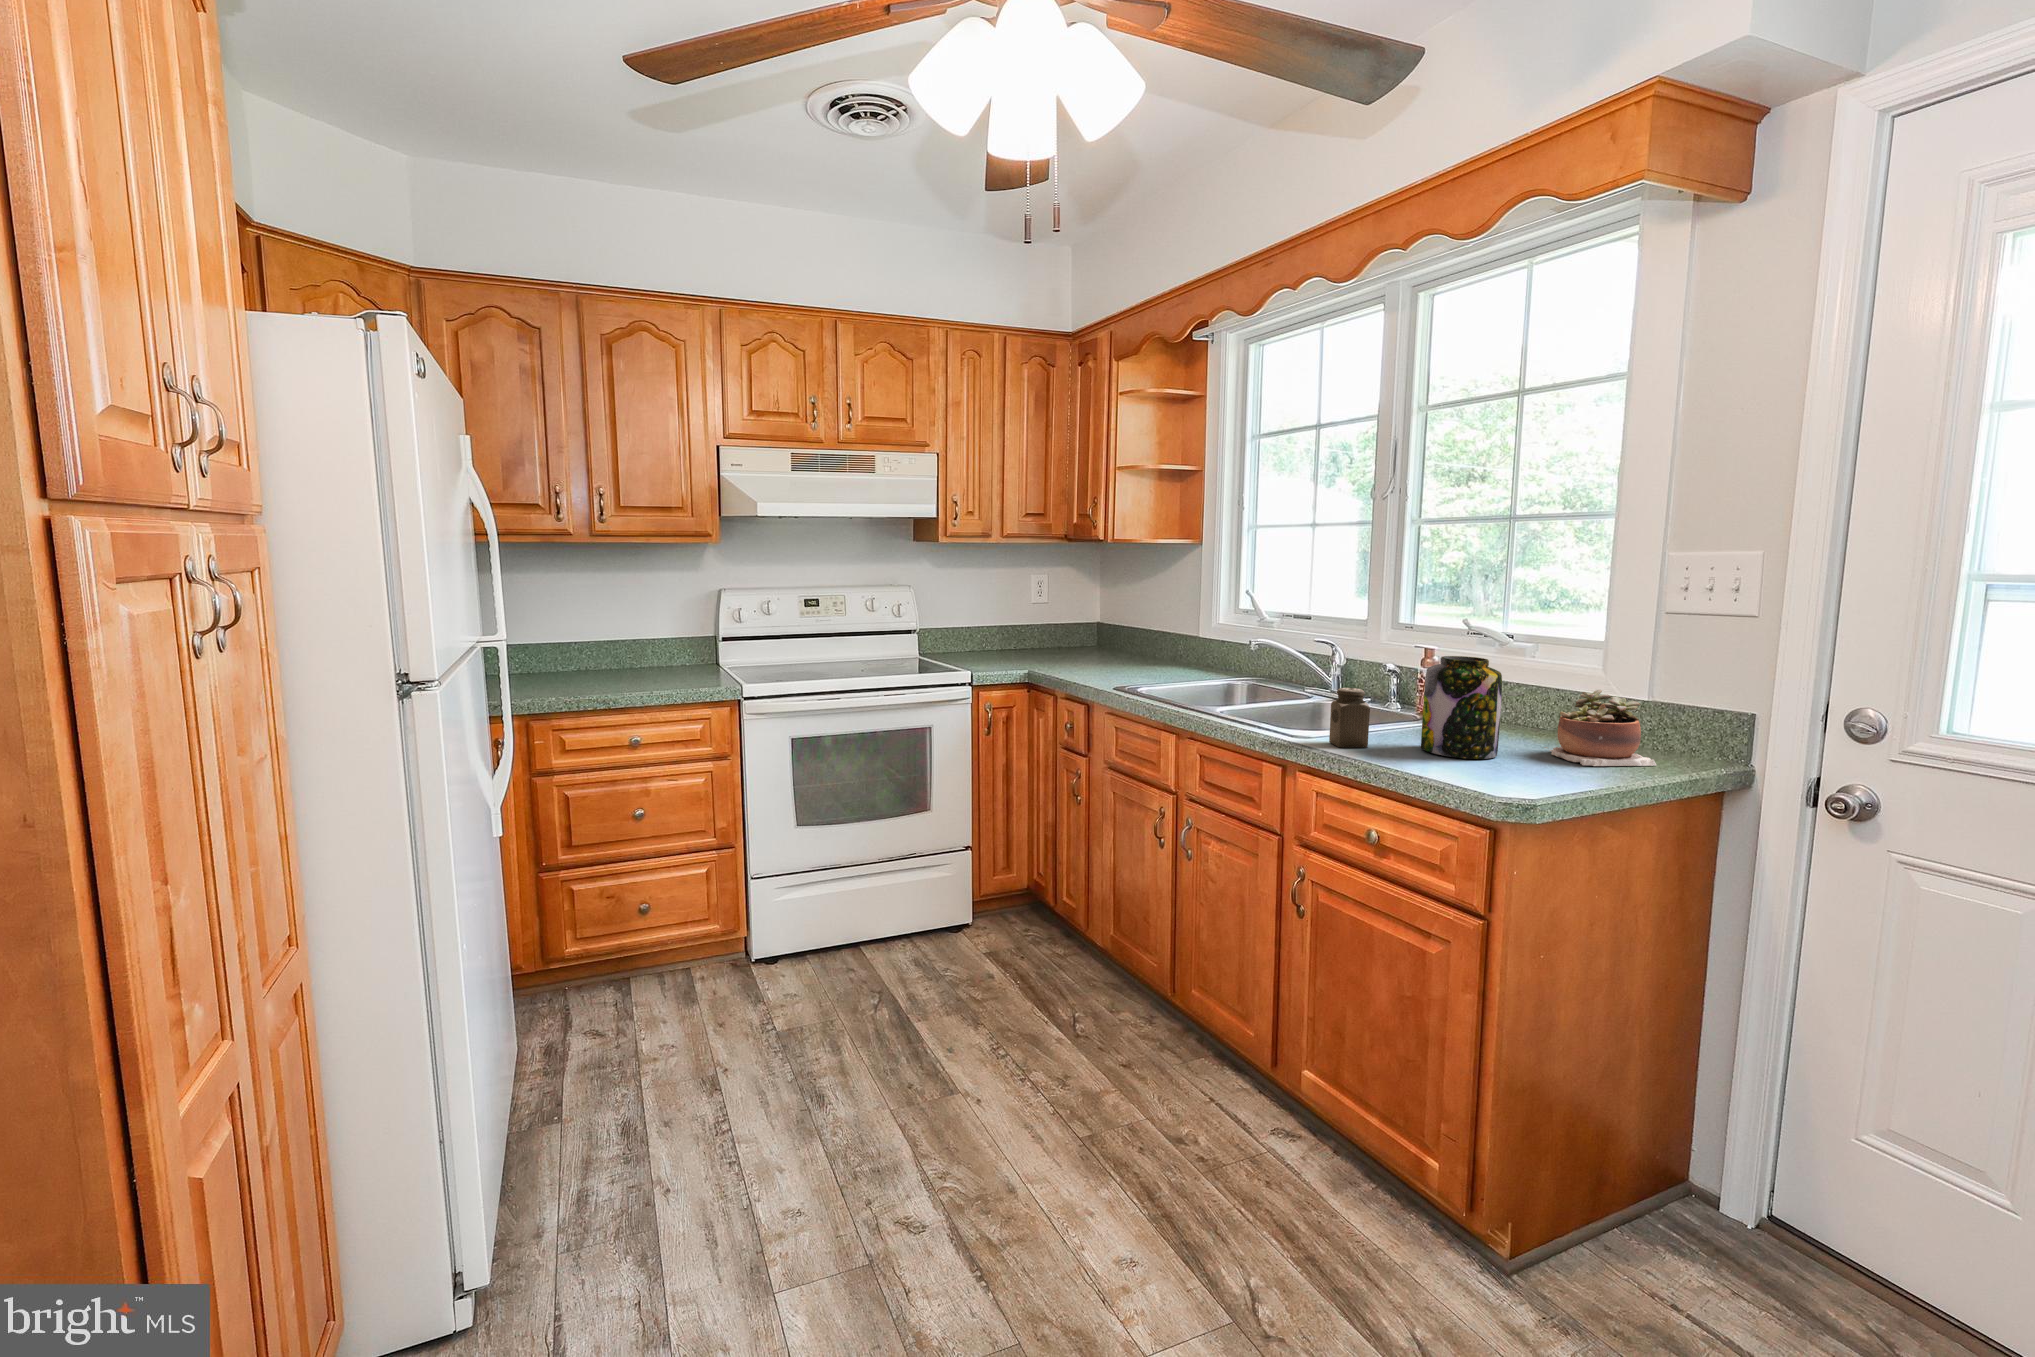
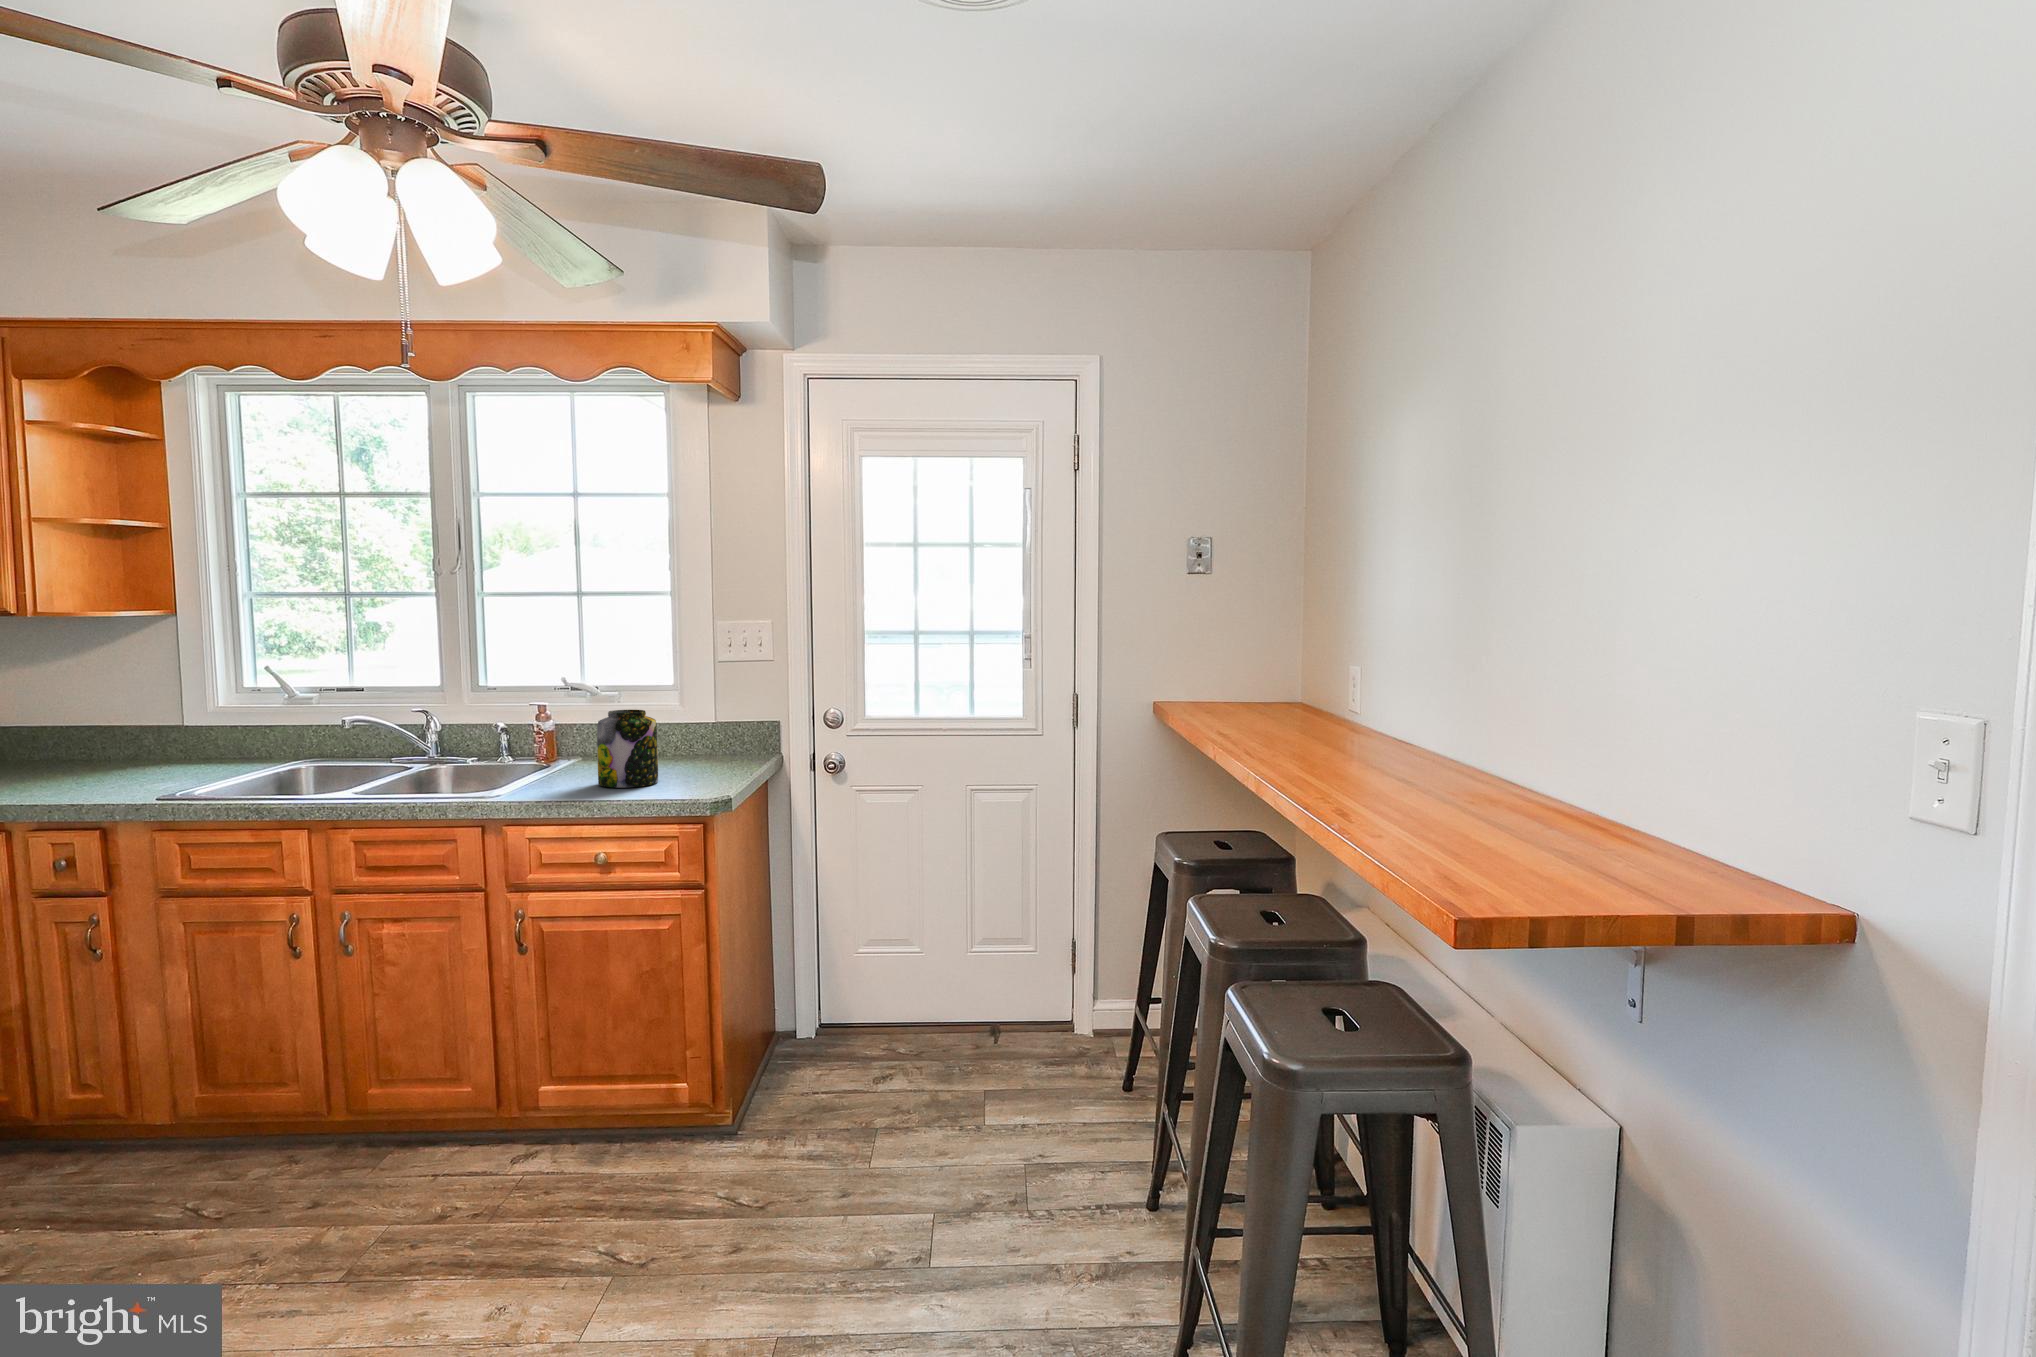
salt shaker: present [1329,688,1370,748] -> none [524,747,563,799]
succulent plant: present [1545,690,1657,766] -> none [675,722,746,775]

